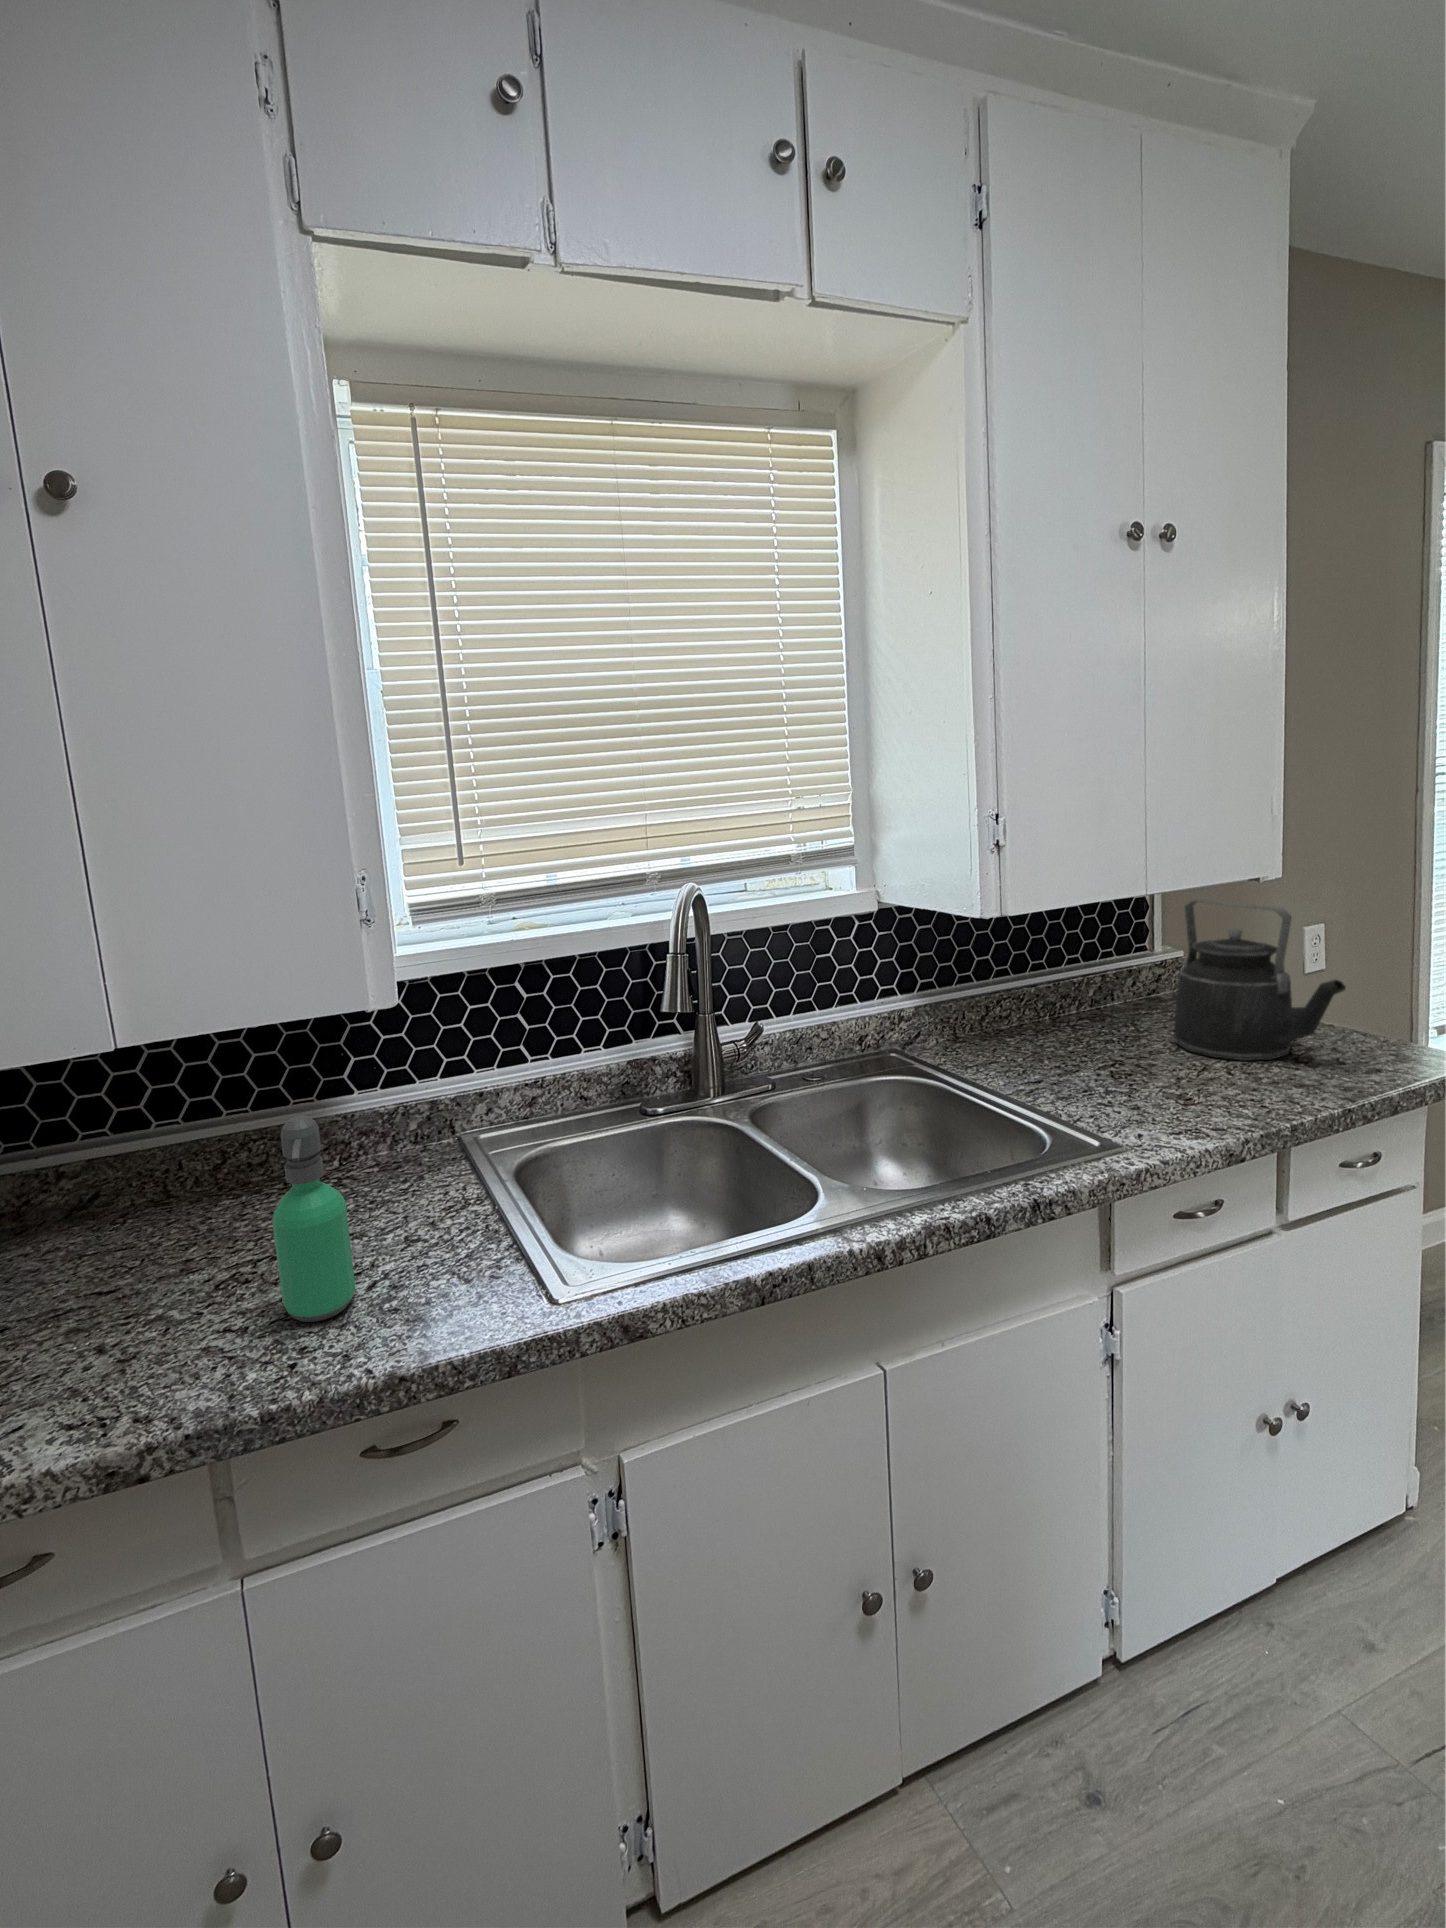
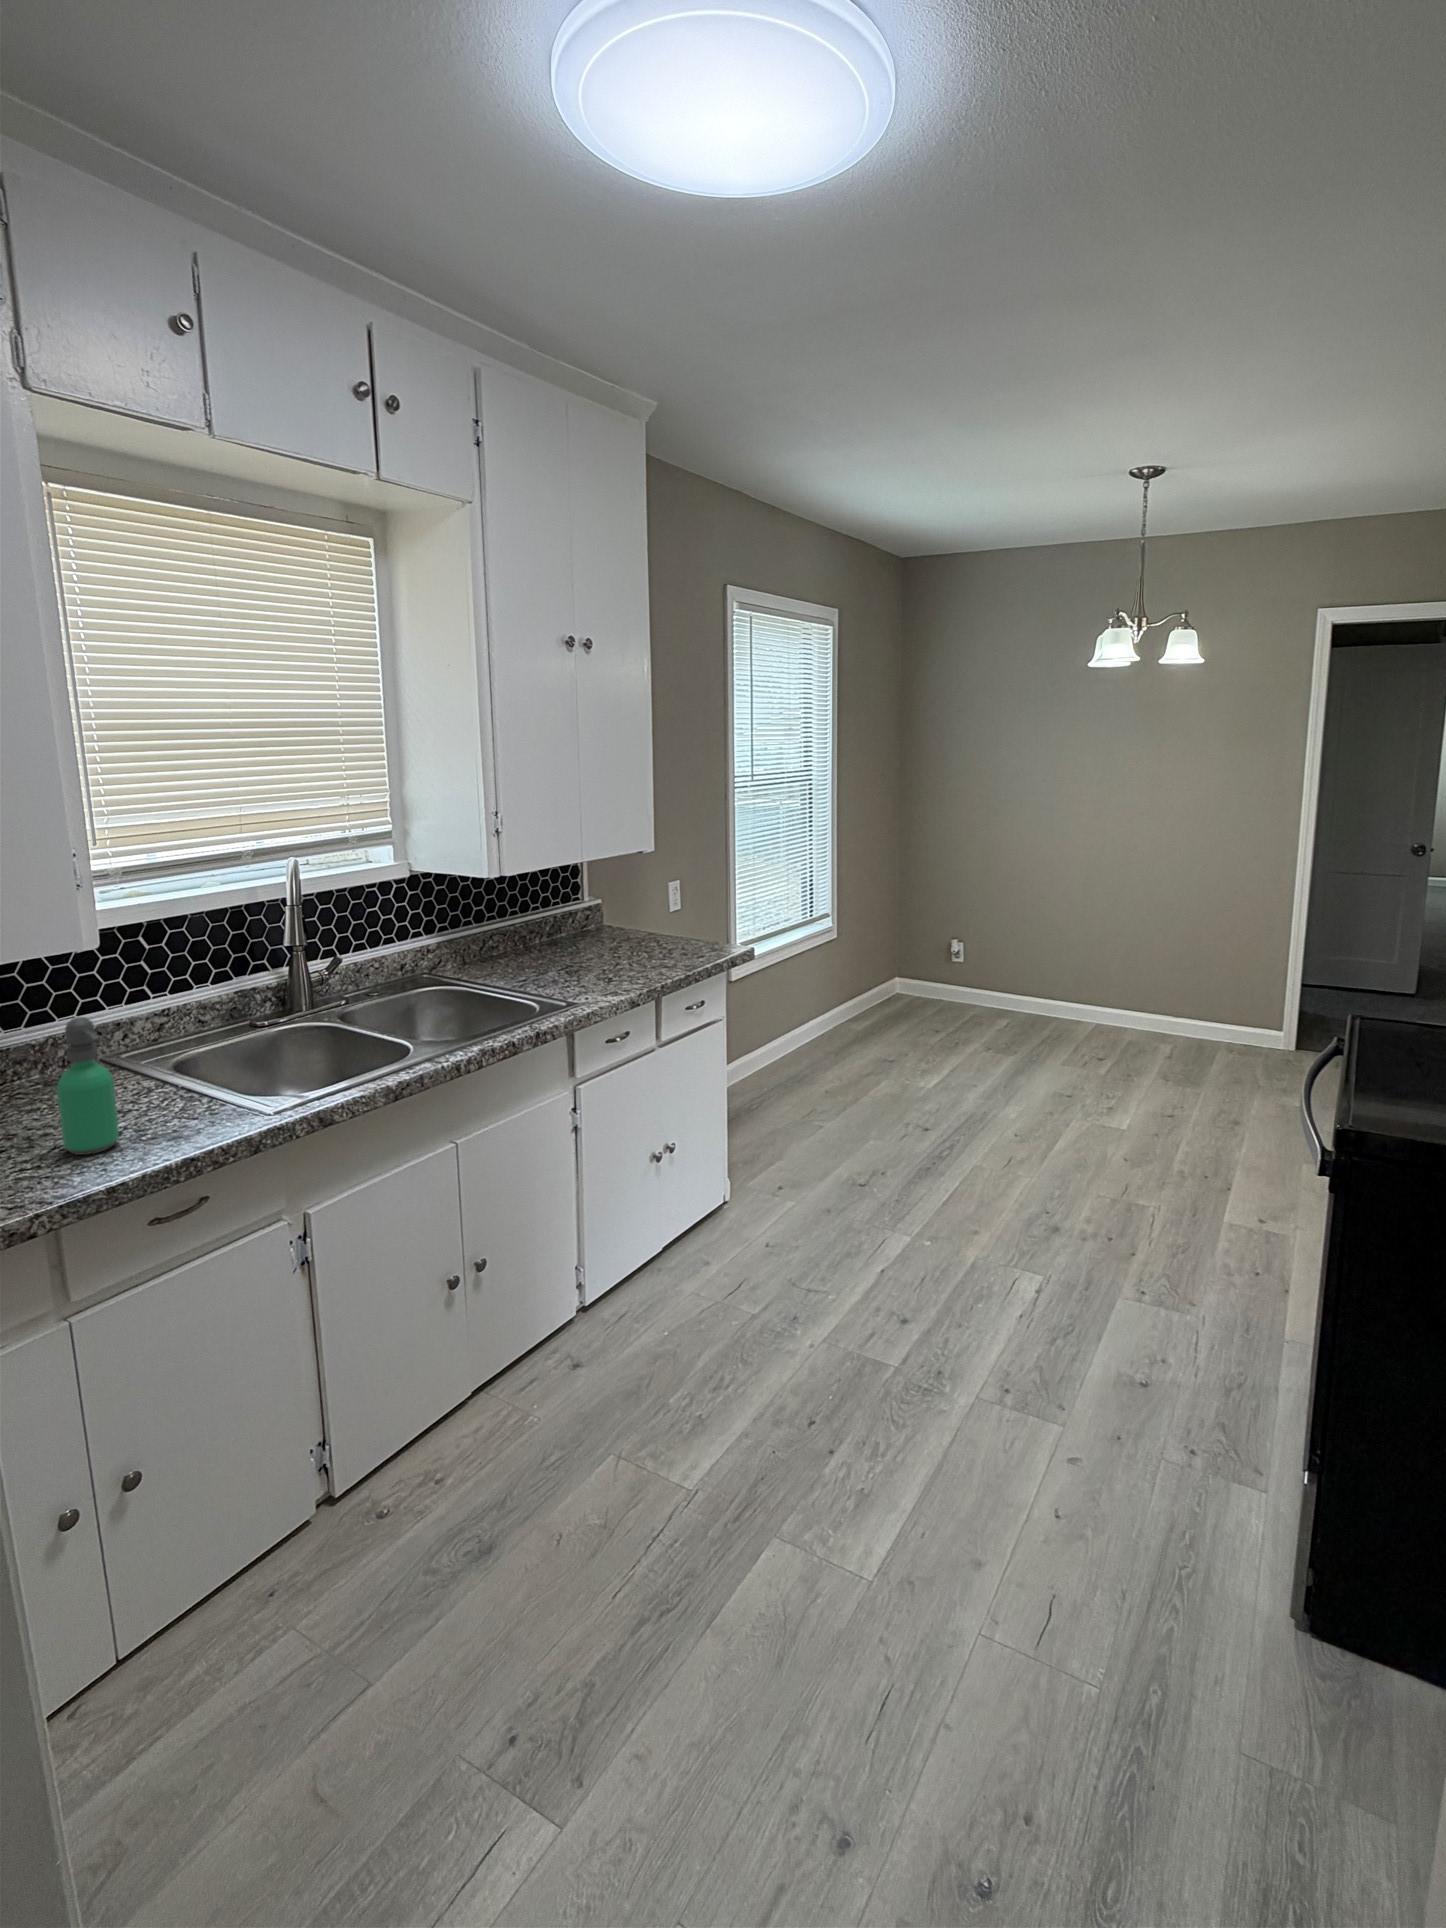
kettle: present [1174,899,1346,1061] -> none [600,865,686,959]

